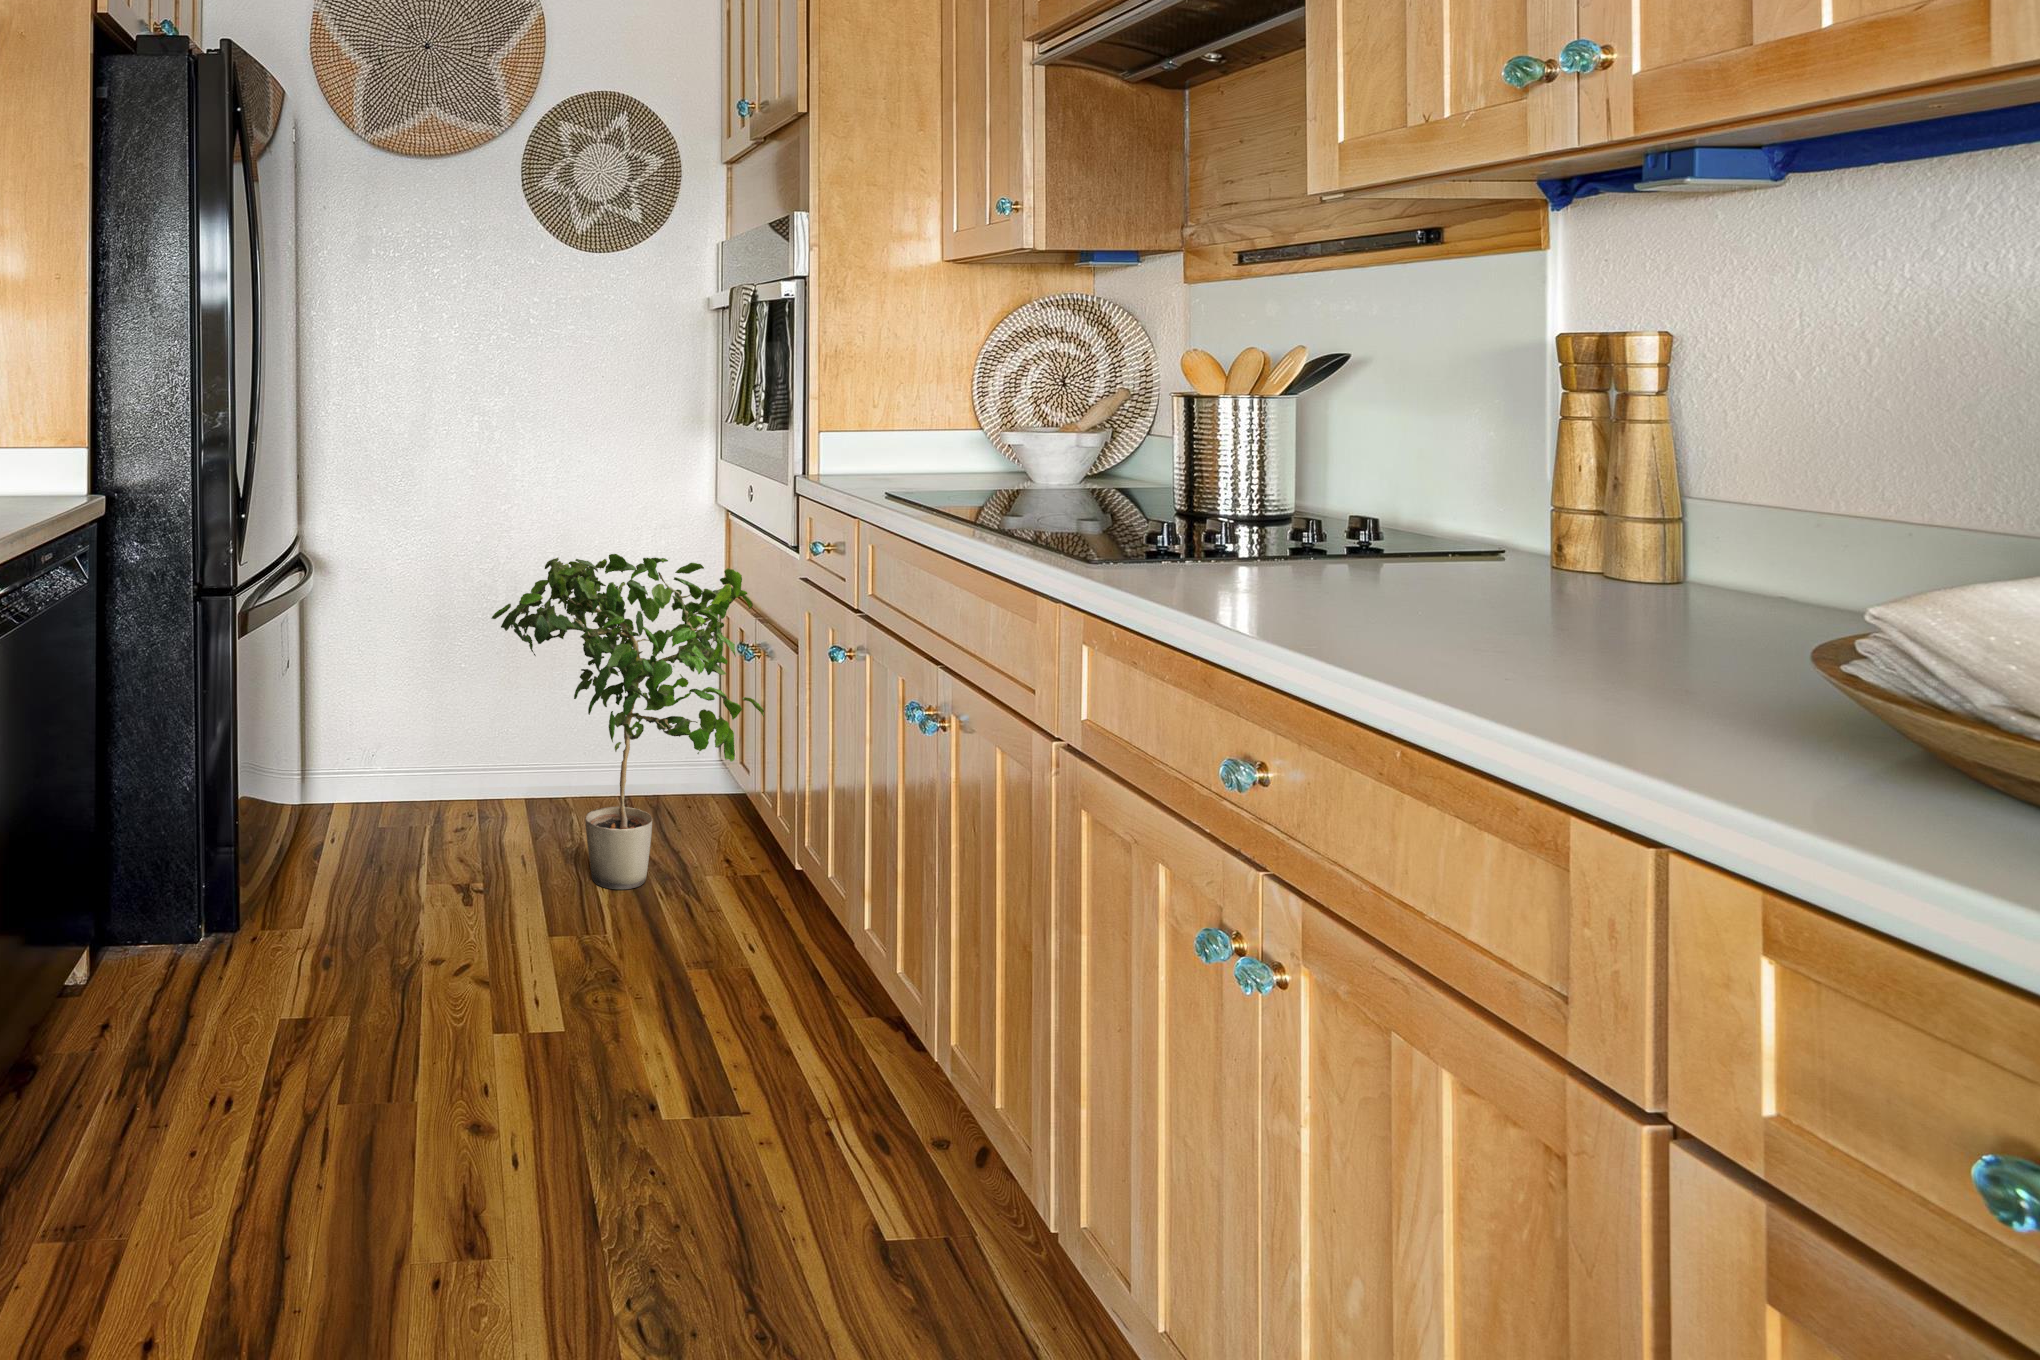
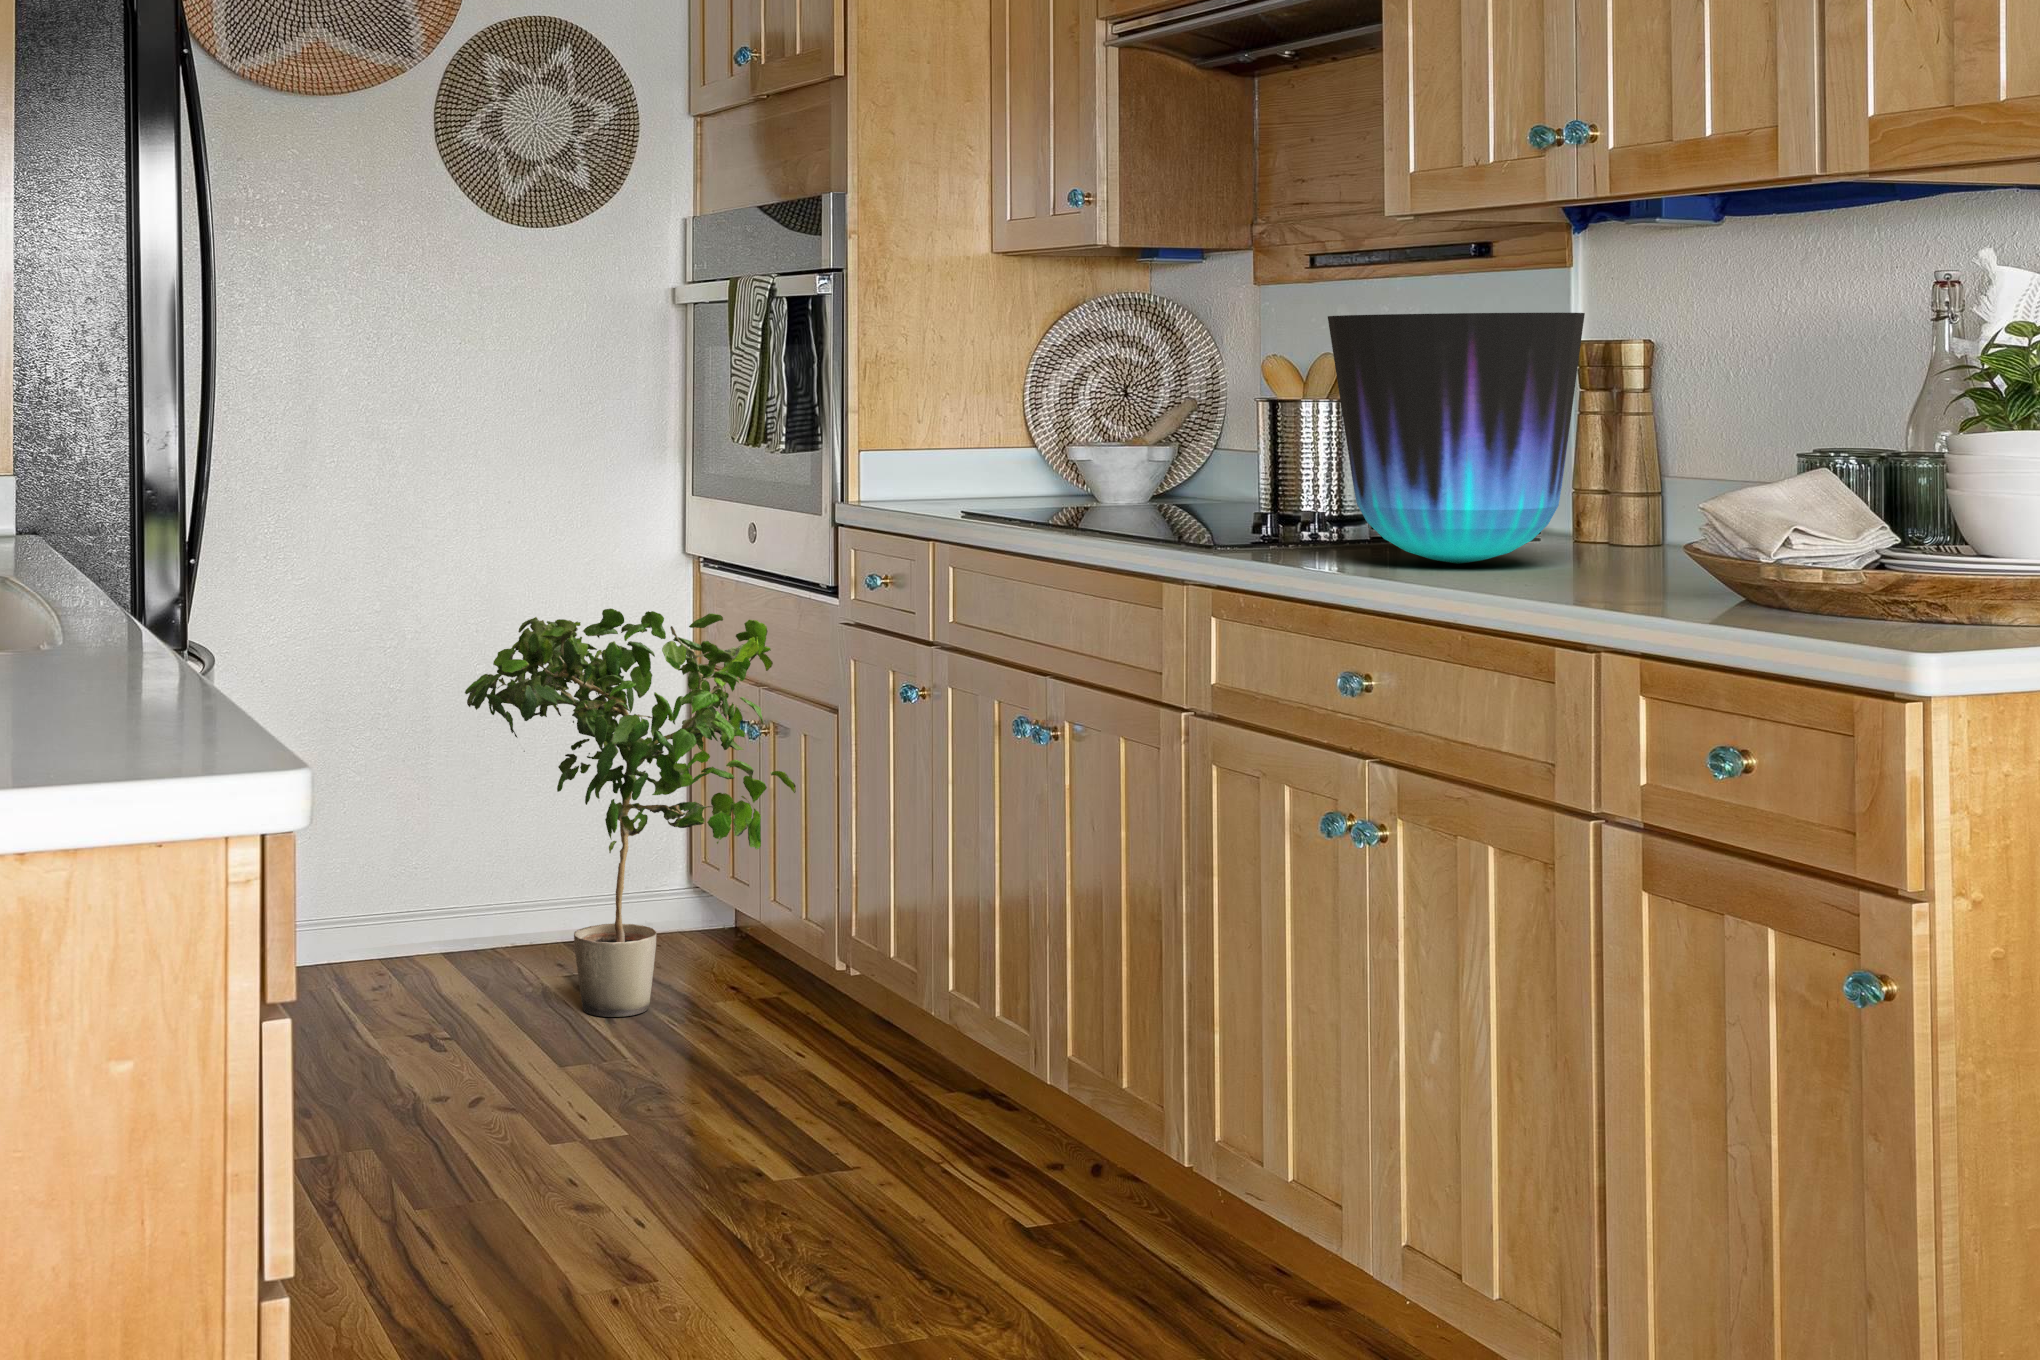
vase: none [1225,293,1587,606] -> present [1328,313,1585,564]

